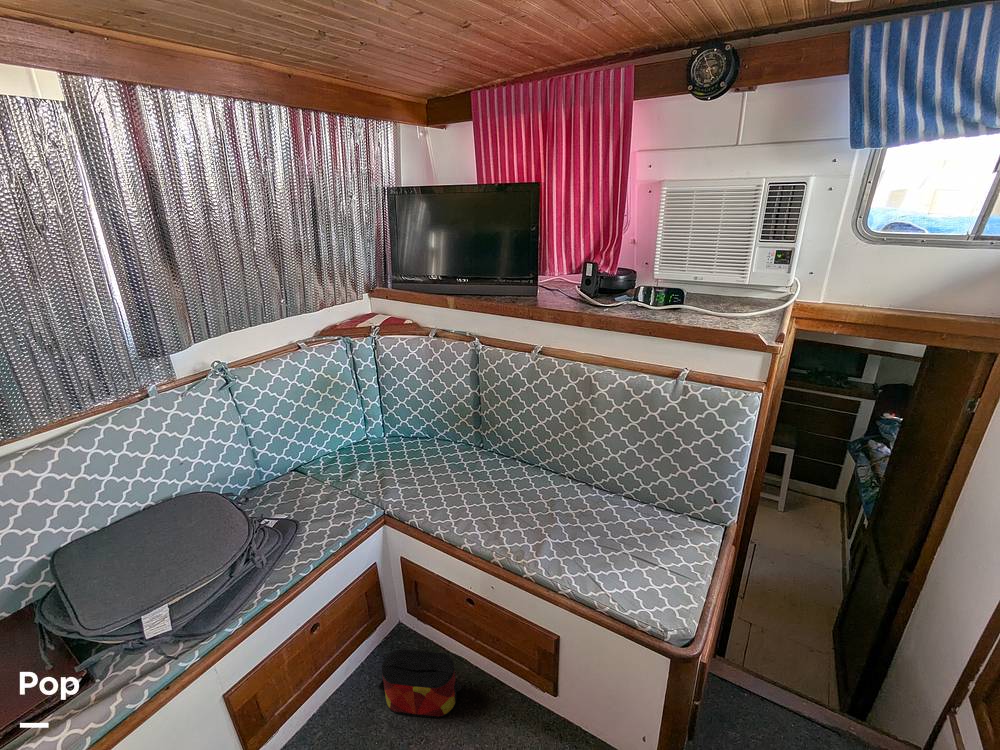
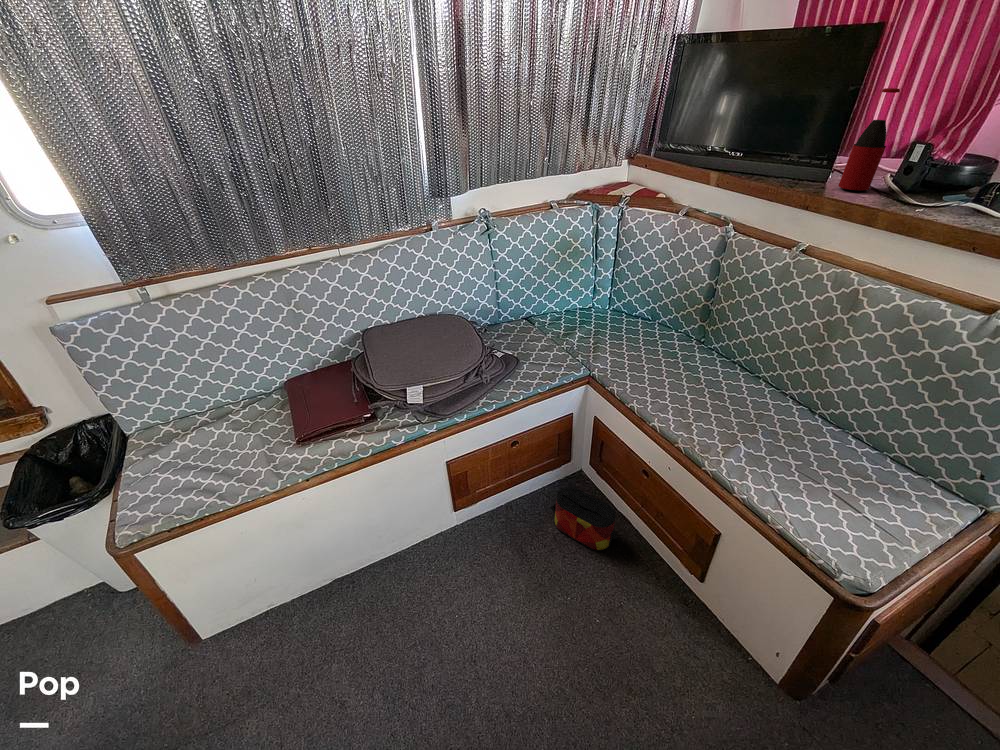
bottle: none [547,227,569,302] -> present [839,88,900,190]

